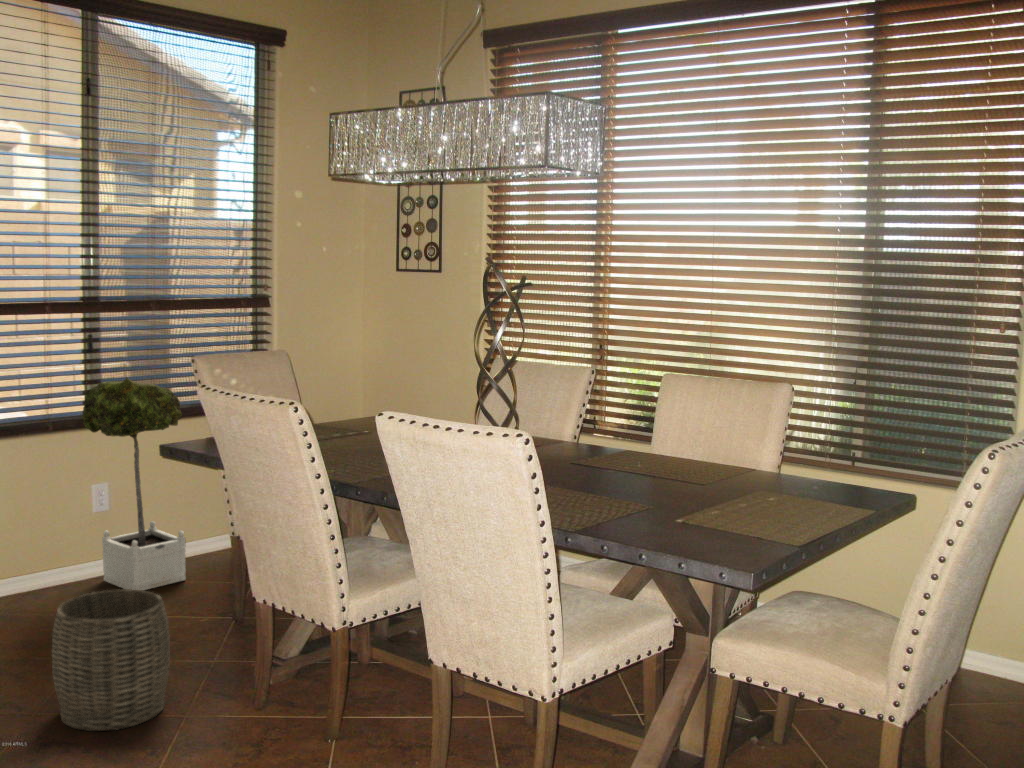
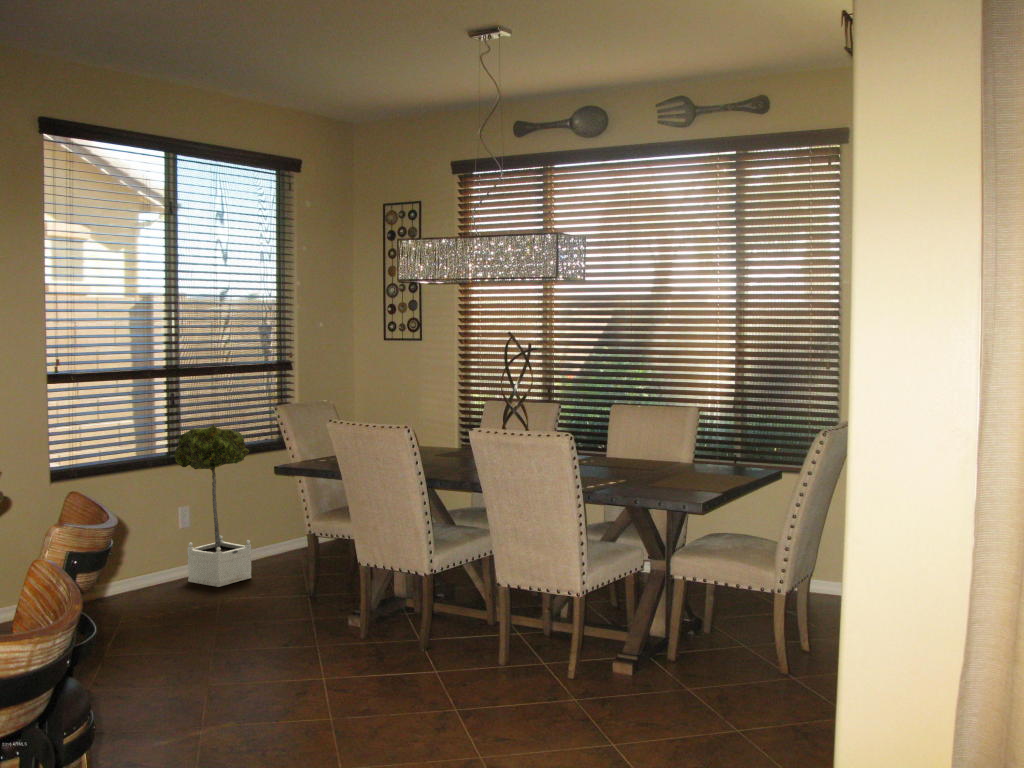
woven basket: present [52,589,170,731] -> none [223,565,301,657]

